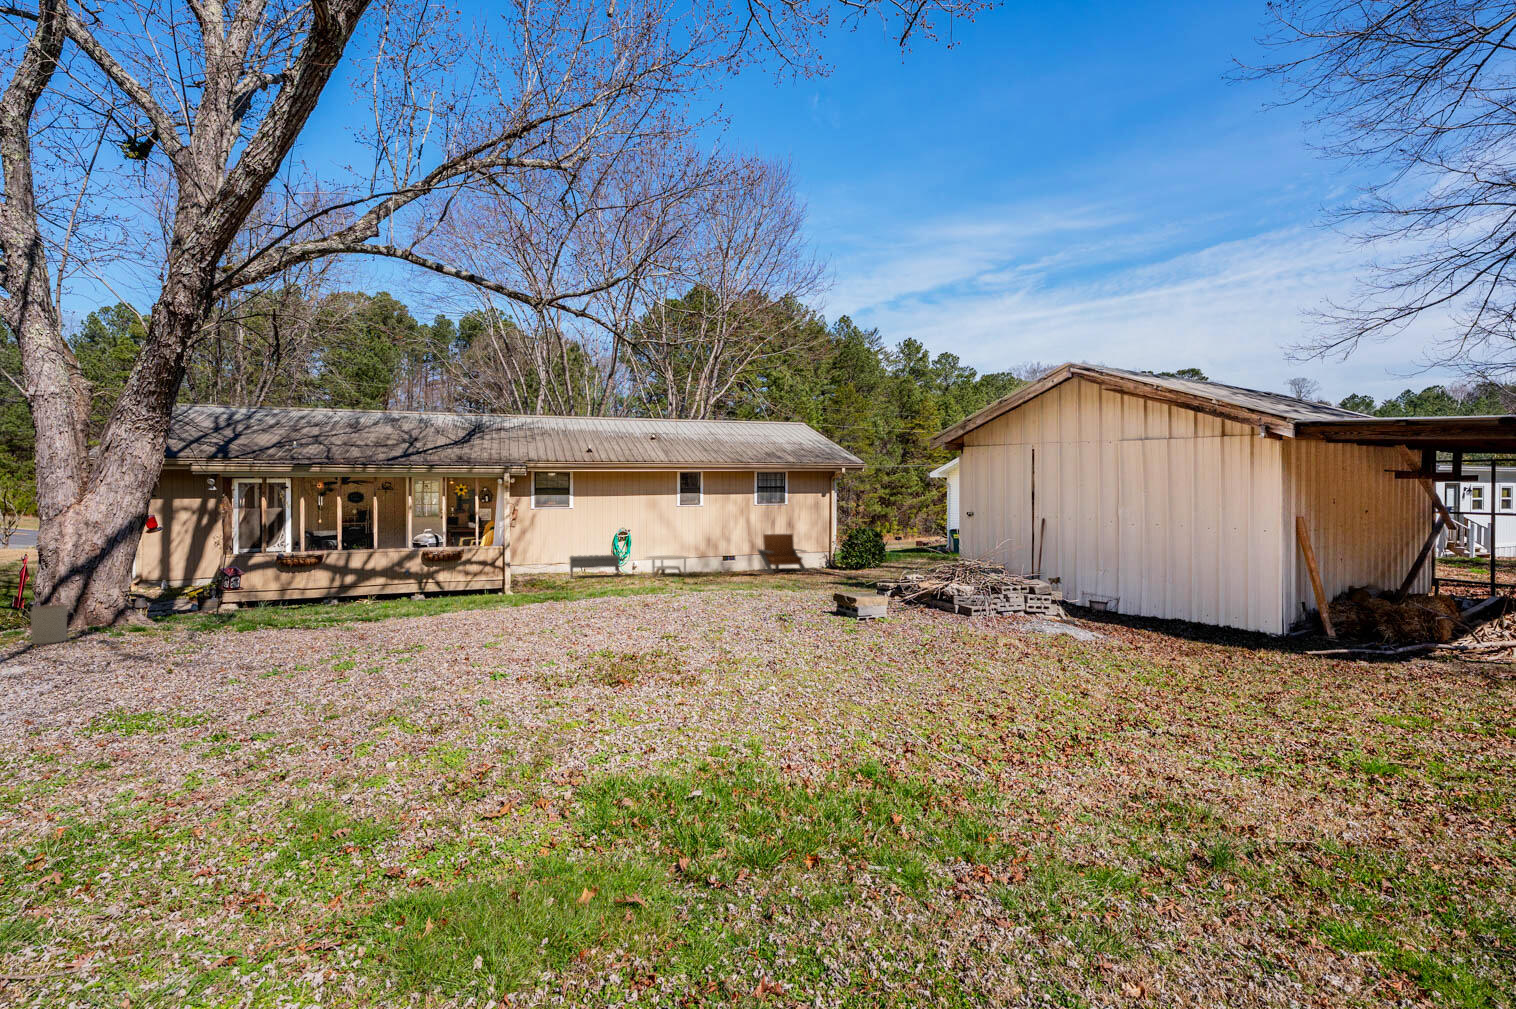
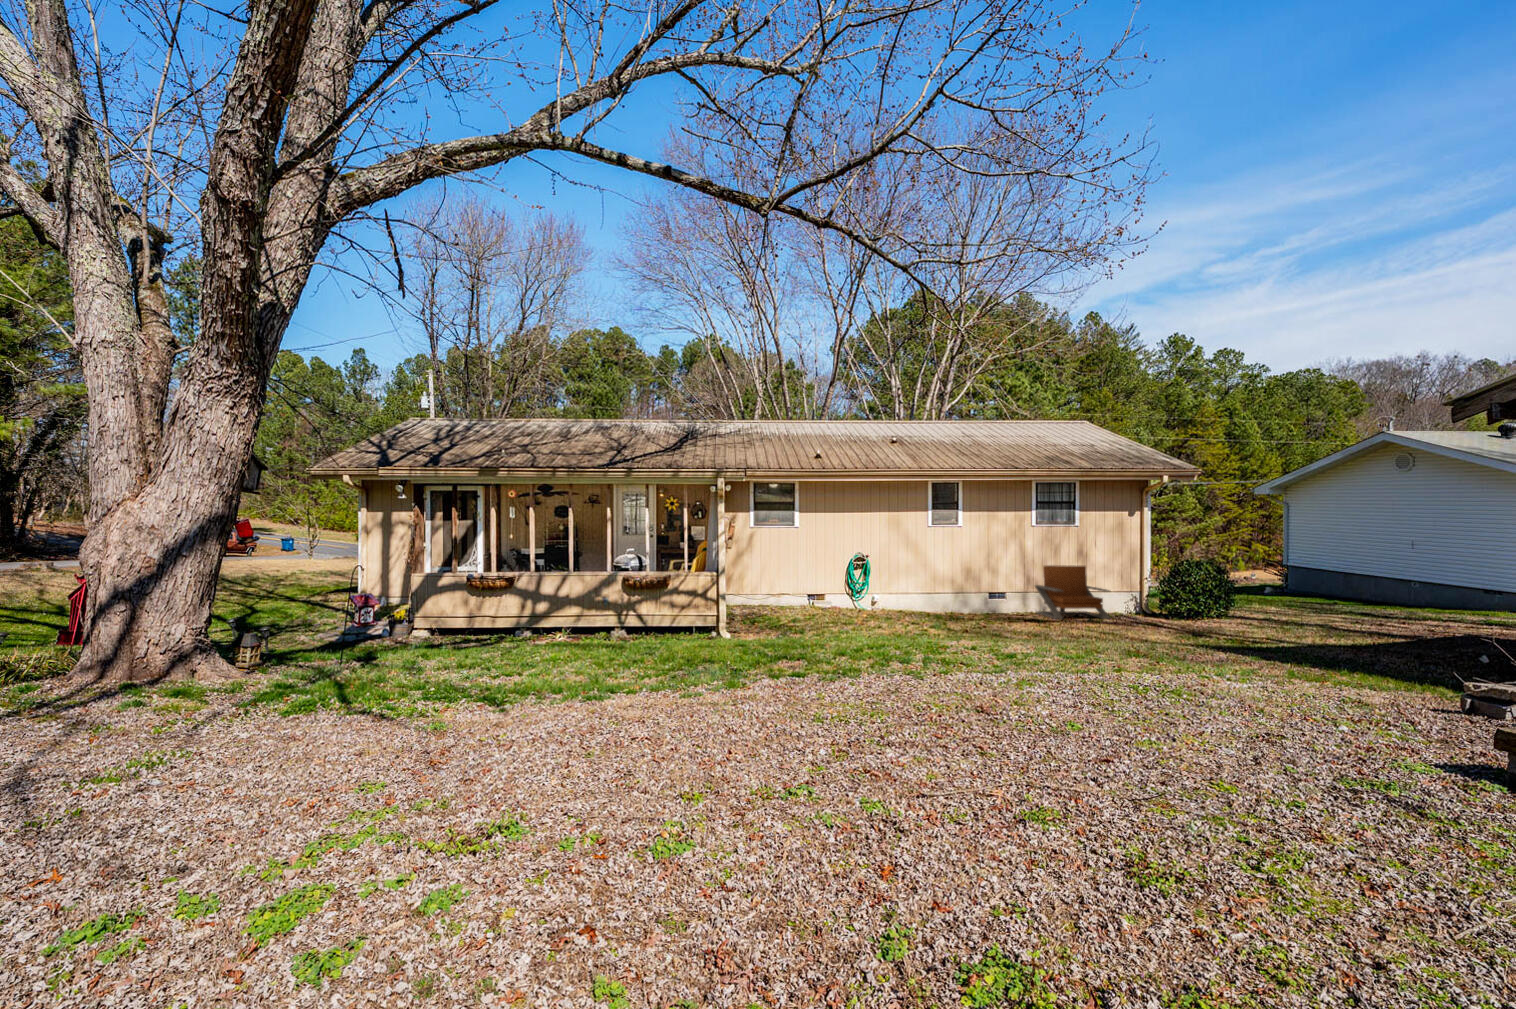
bench: present [570,555,620,578] -> none [795,586,857,615]
round table: present [645,555,688,578] -> none [887,589,947,618]
bucket: present [30,605,68,644] -> none [109,642,175,695]

